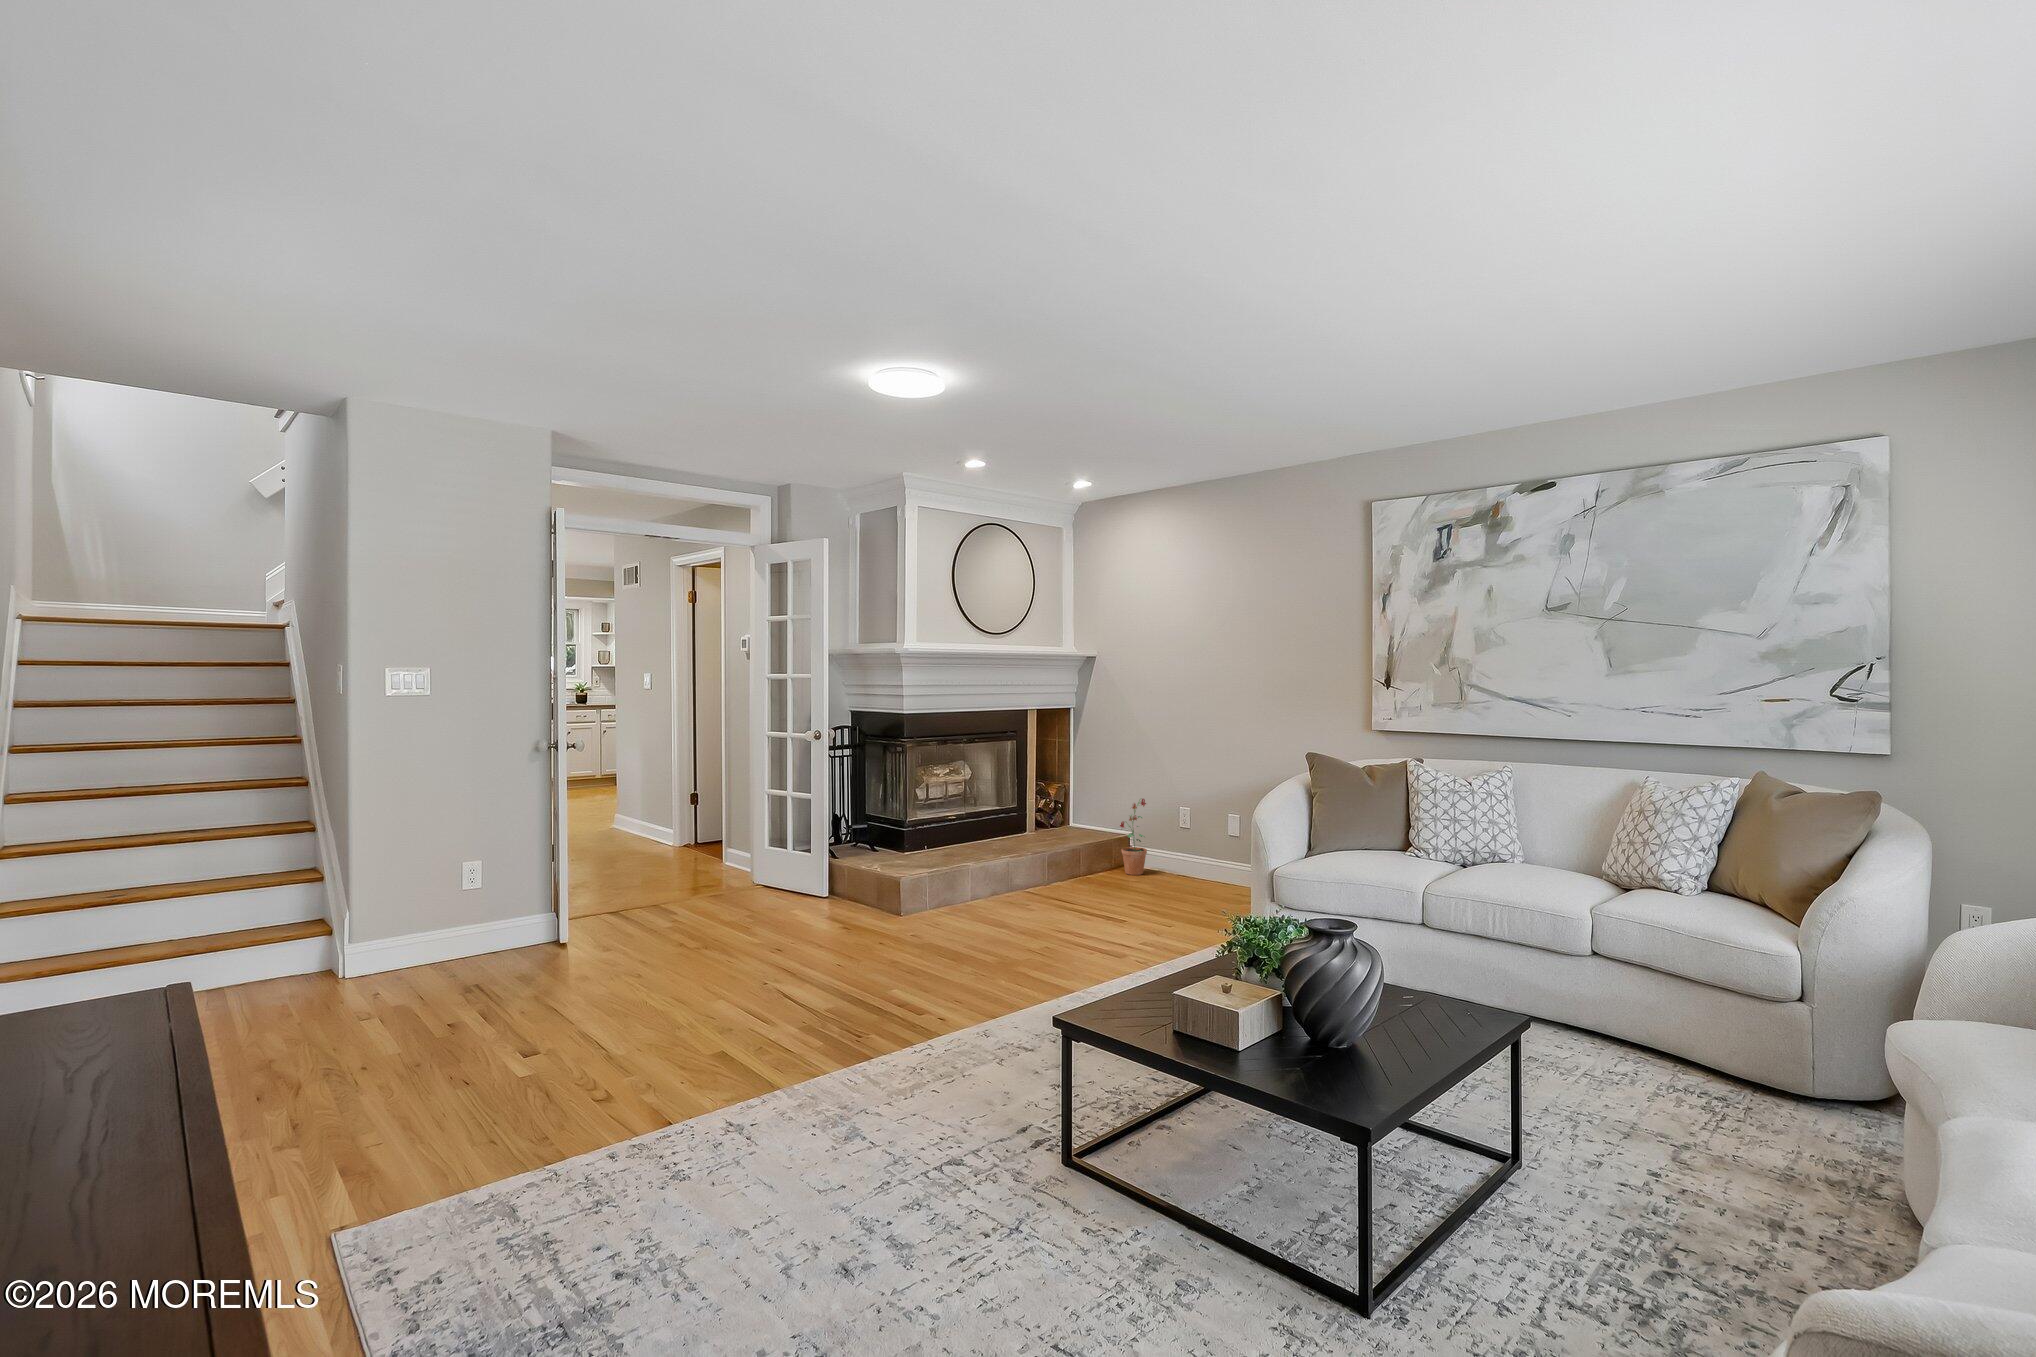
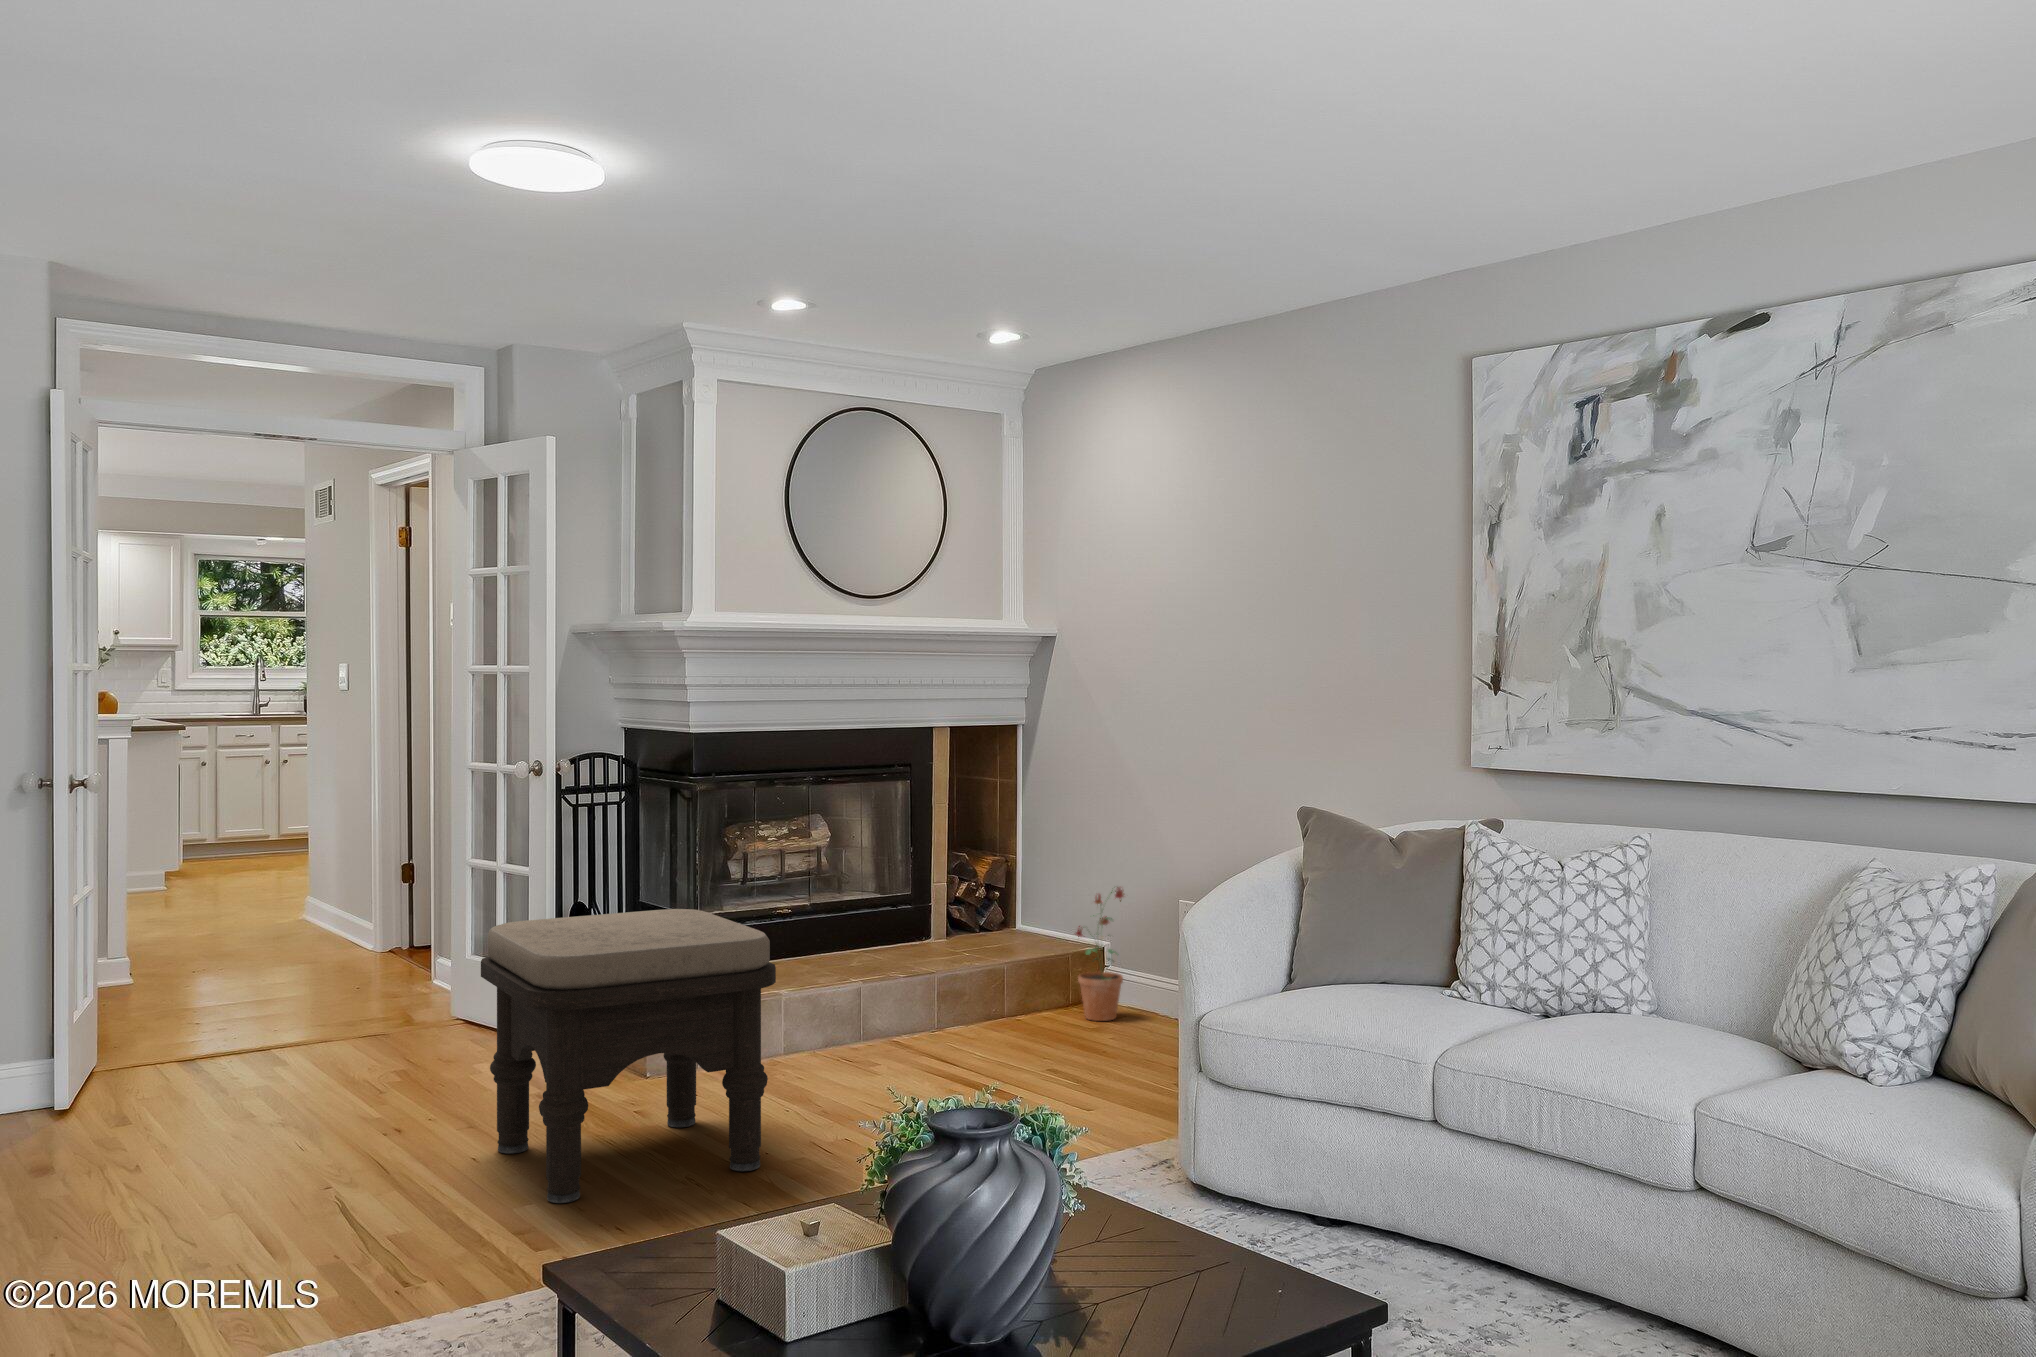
ottoman: none [847,817,1026,992] -> present [481,909,776,1203]

